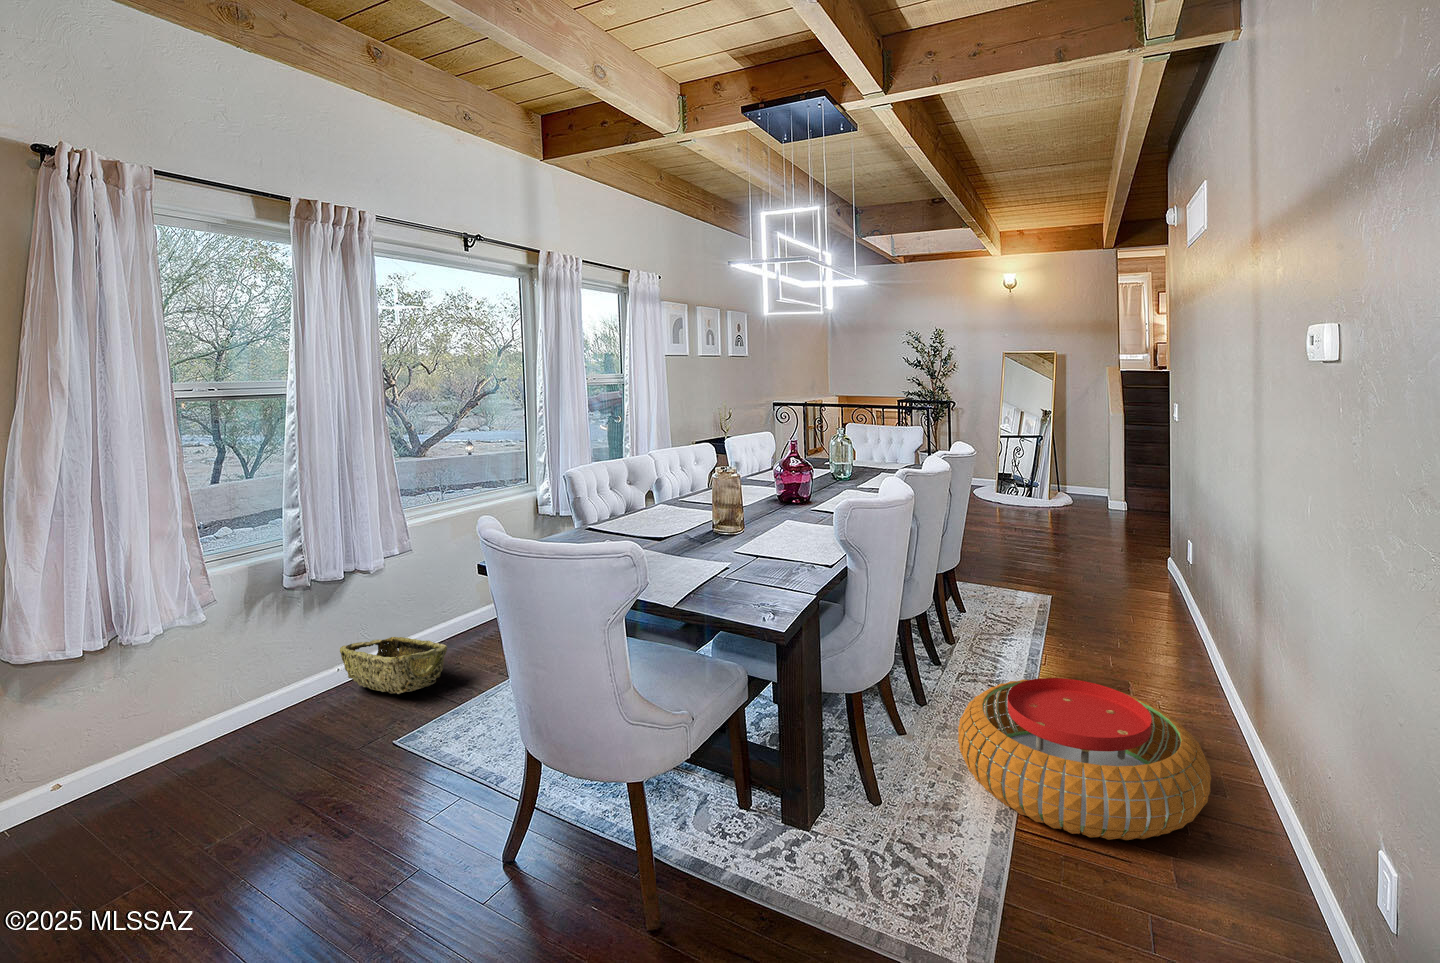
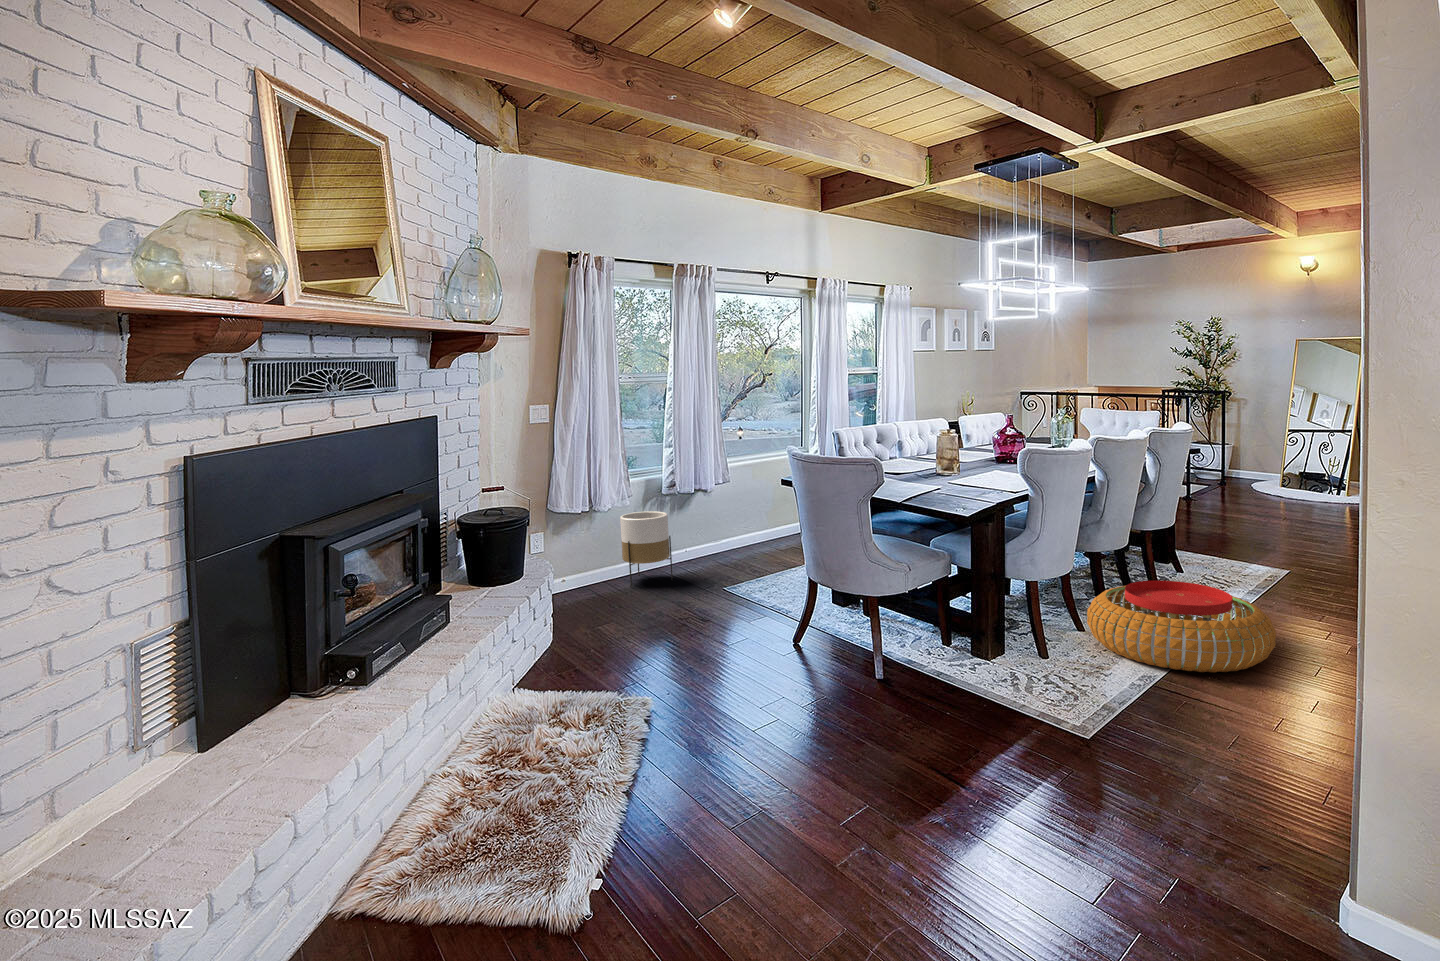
planter: none [194,618,311,766] -> present [620,511,673,587]
woven basket: present [340,637,447,694] -> none [685,538,748,570]

